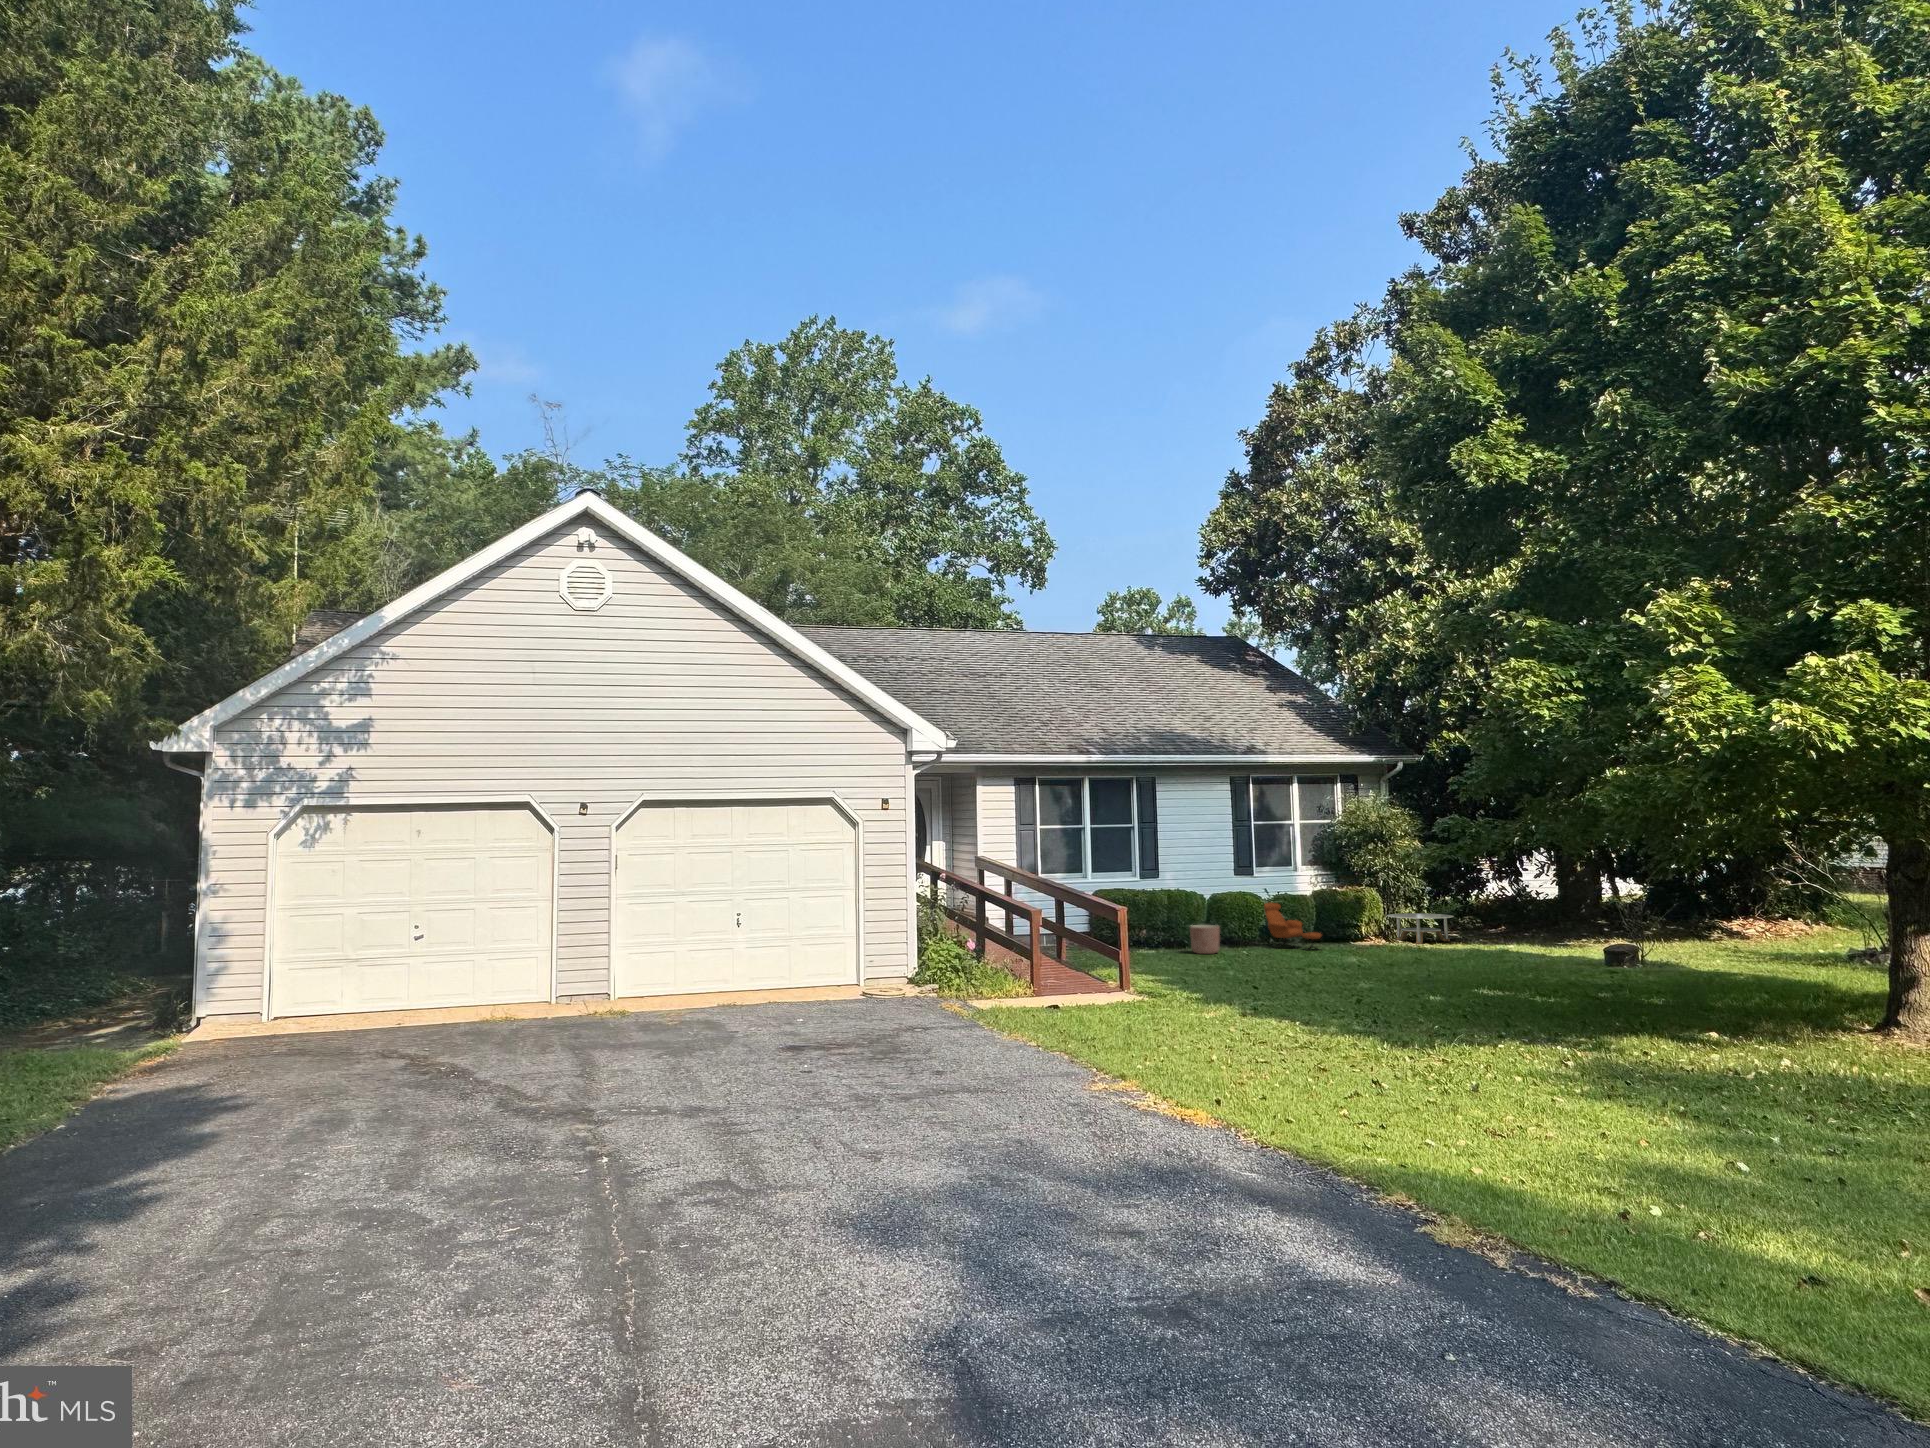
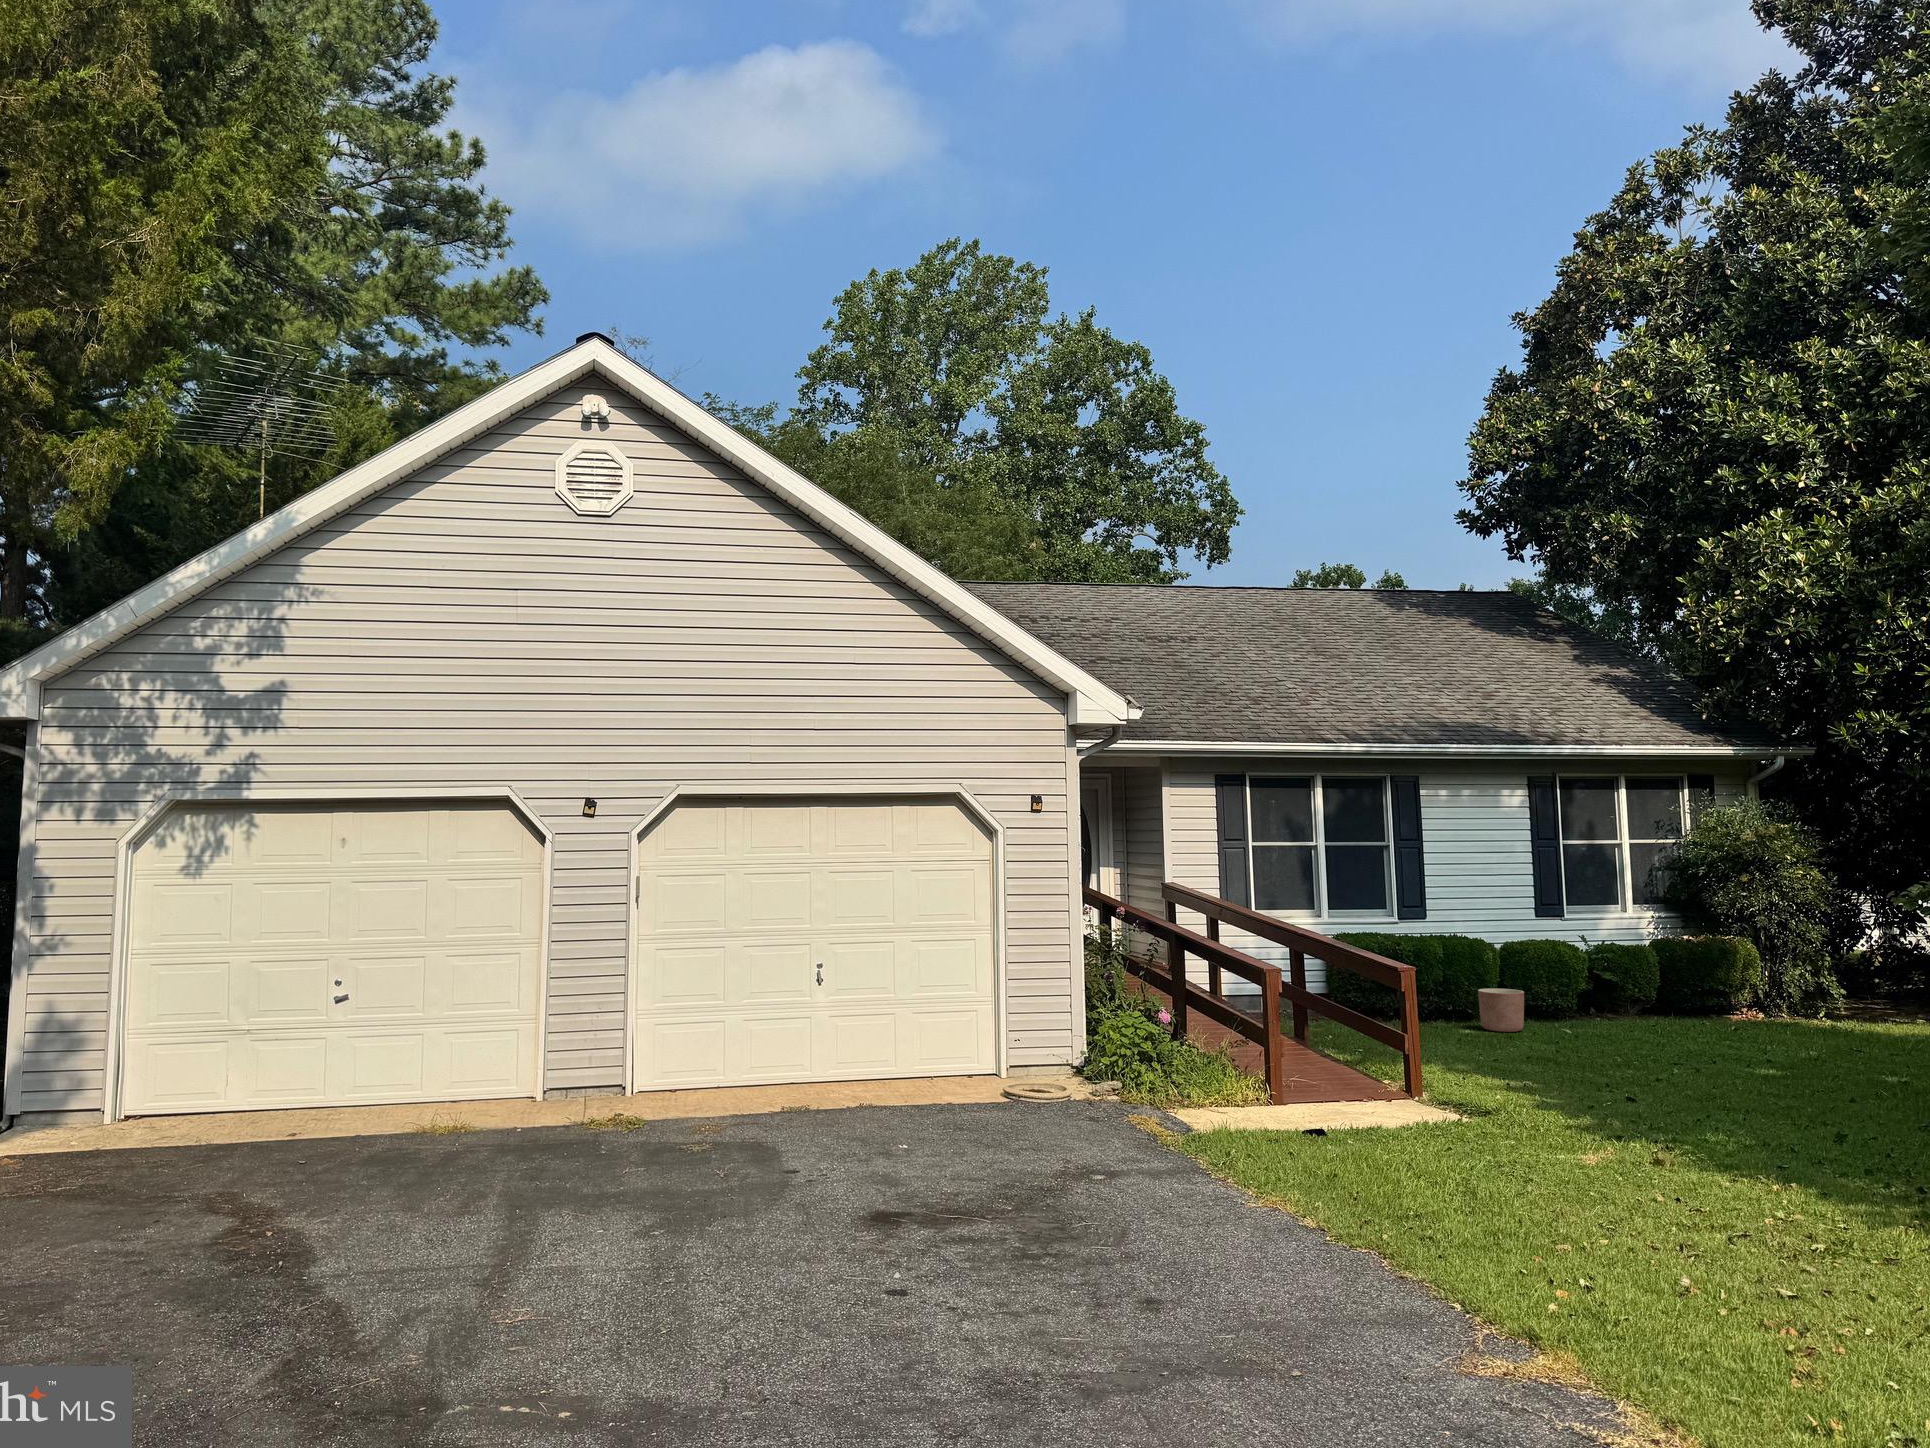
lounge chair: present [1264,903,1321,949] -> none [1587,957,1681,1032]
round table: present [1387,913,1454,944] -> none [1770,977,1878,1025]

